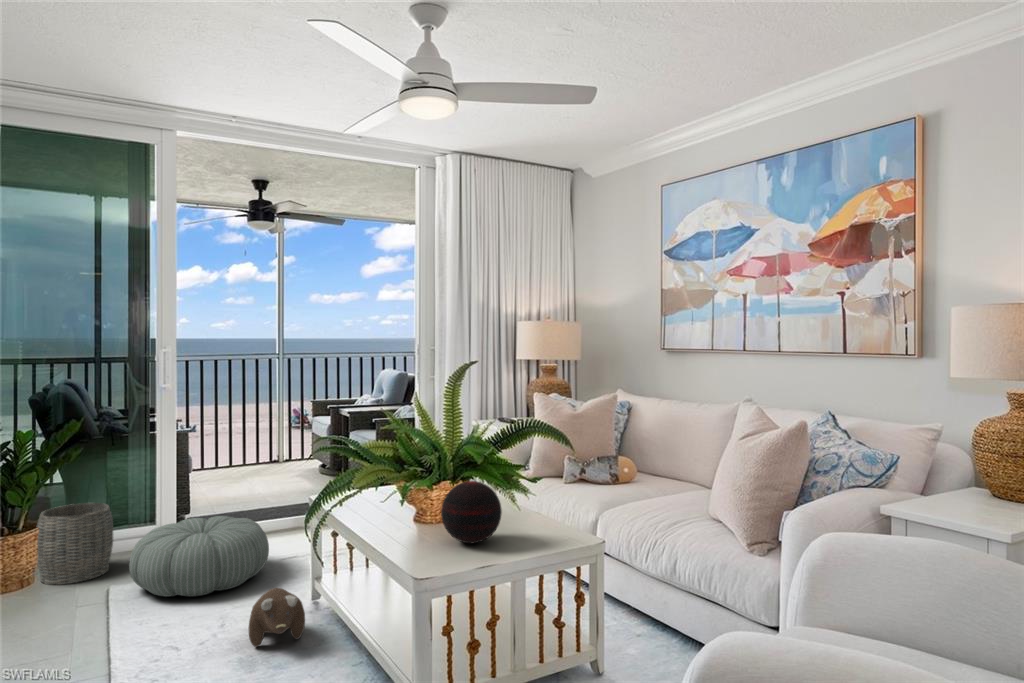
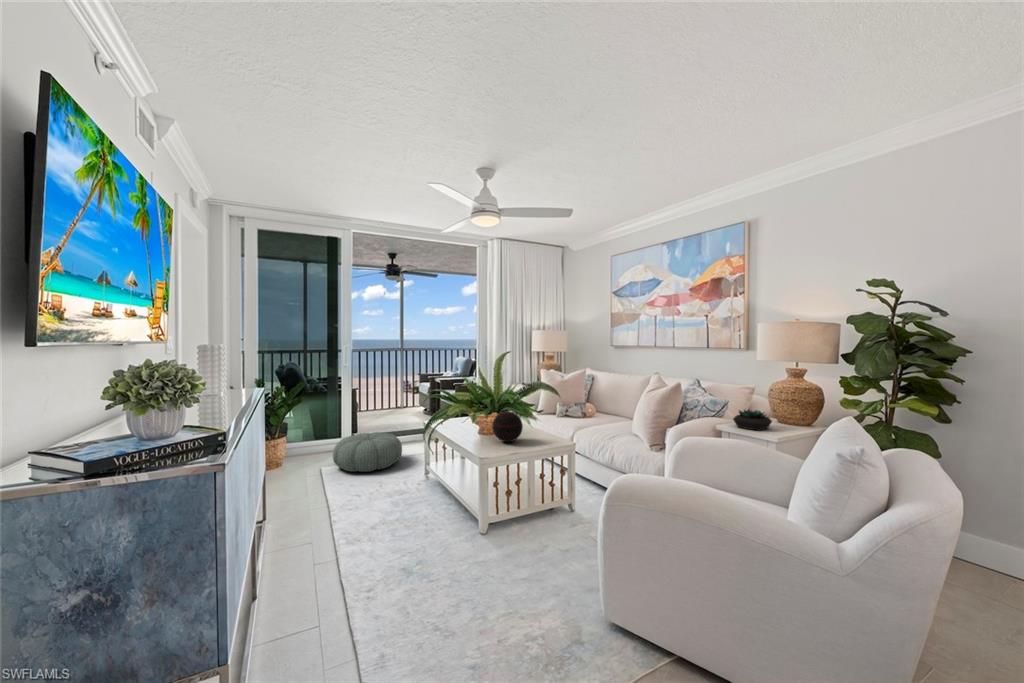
succulent plant: none [910,473,988,516] -> present [733,410,772,430]
woven basket: present [37,503,113,585] -> none [285,425,322,466]
plush toy: present [249,588,305,647] -> none [396,466,423,495]

